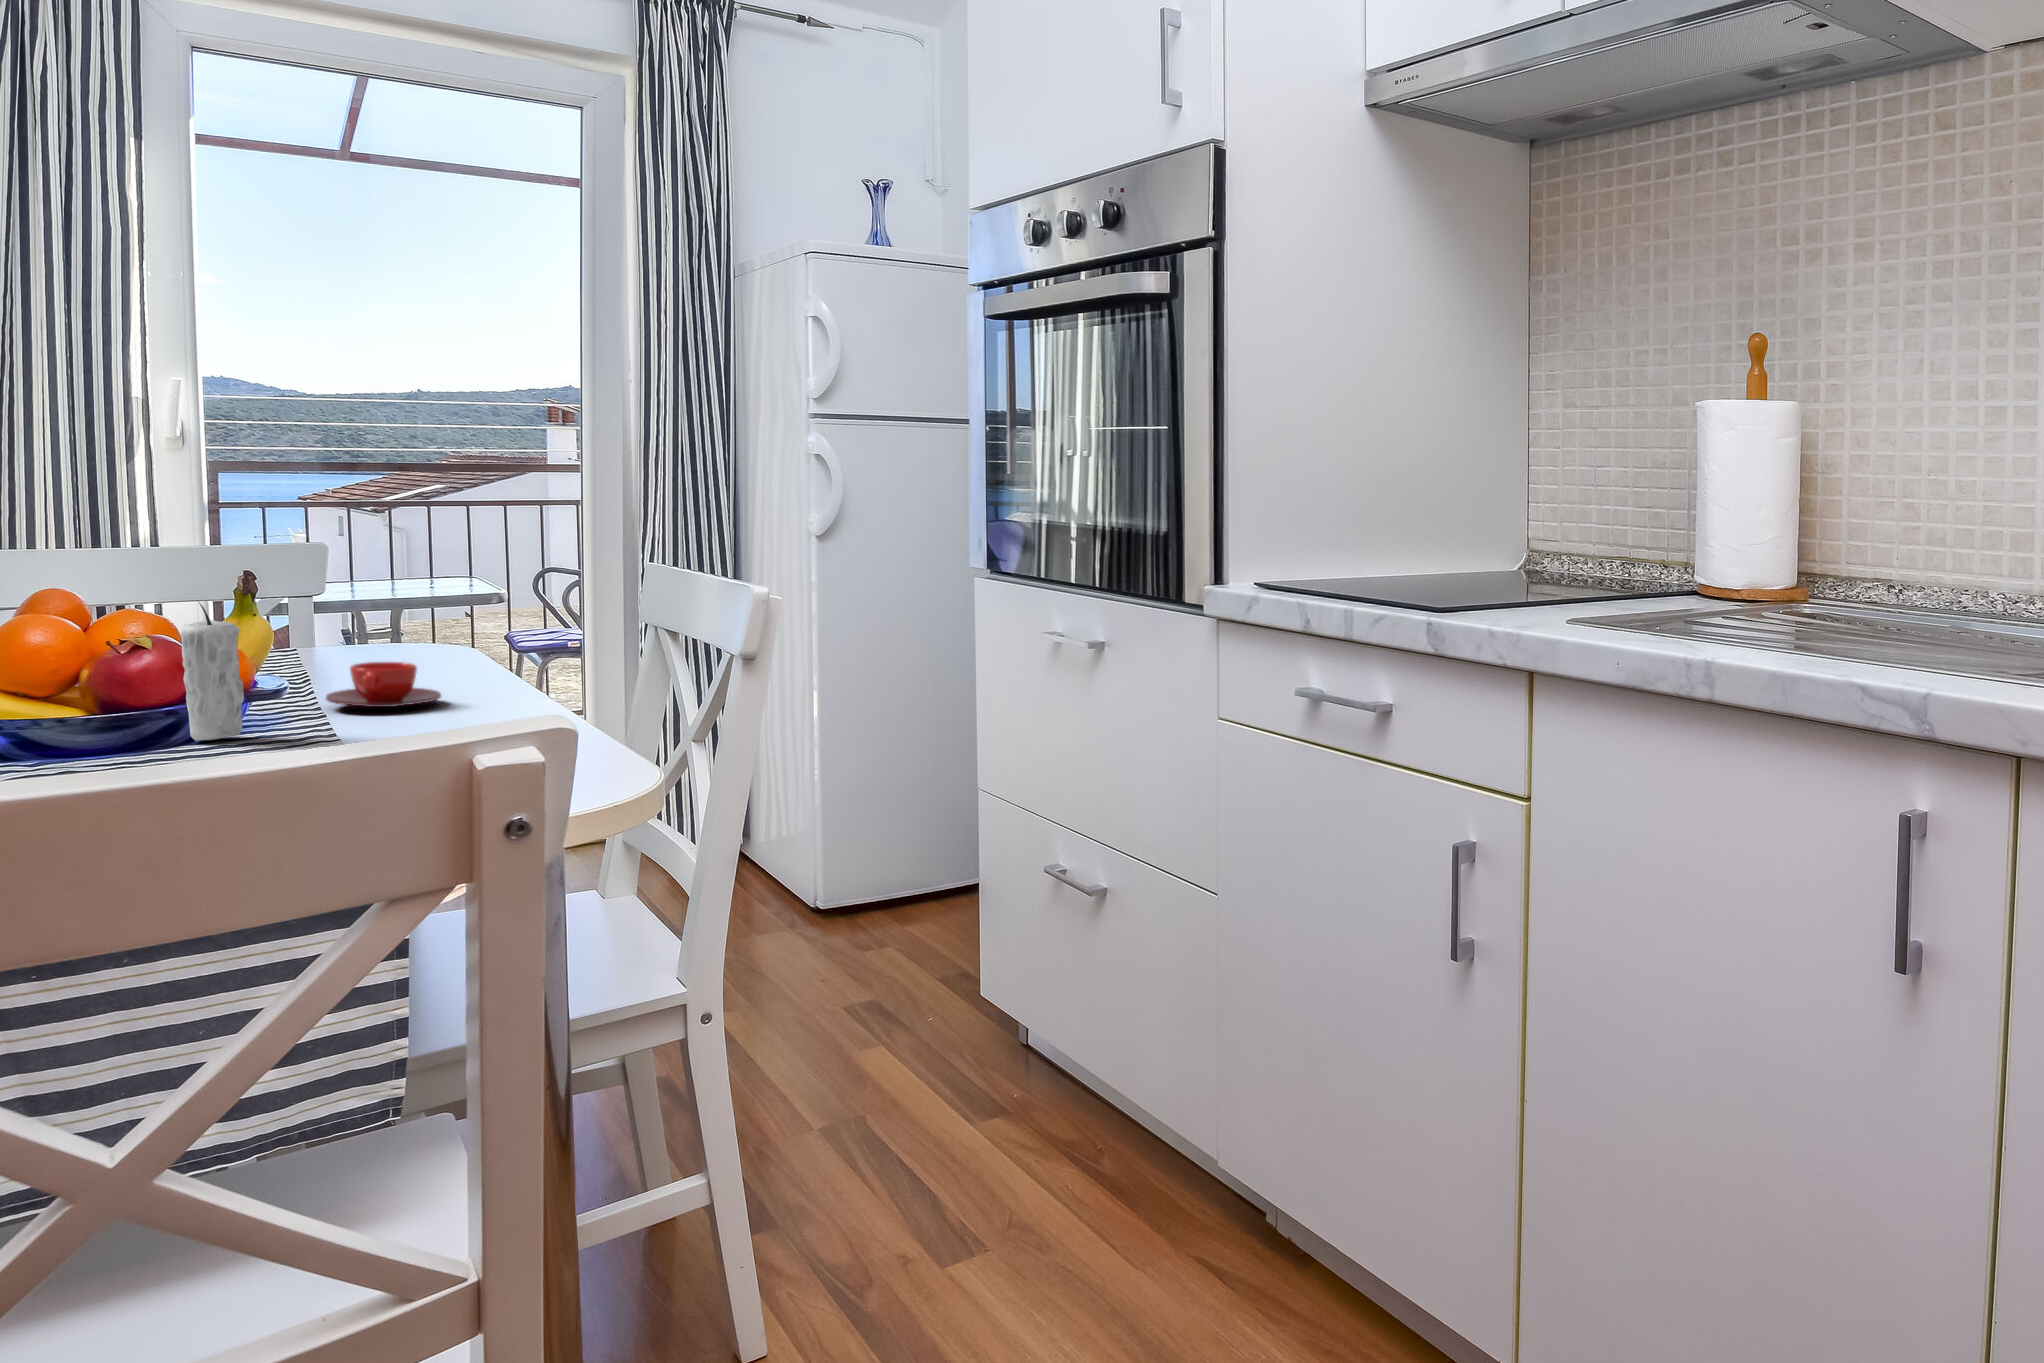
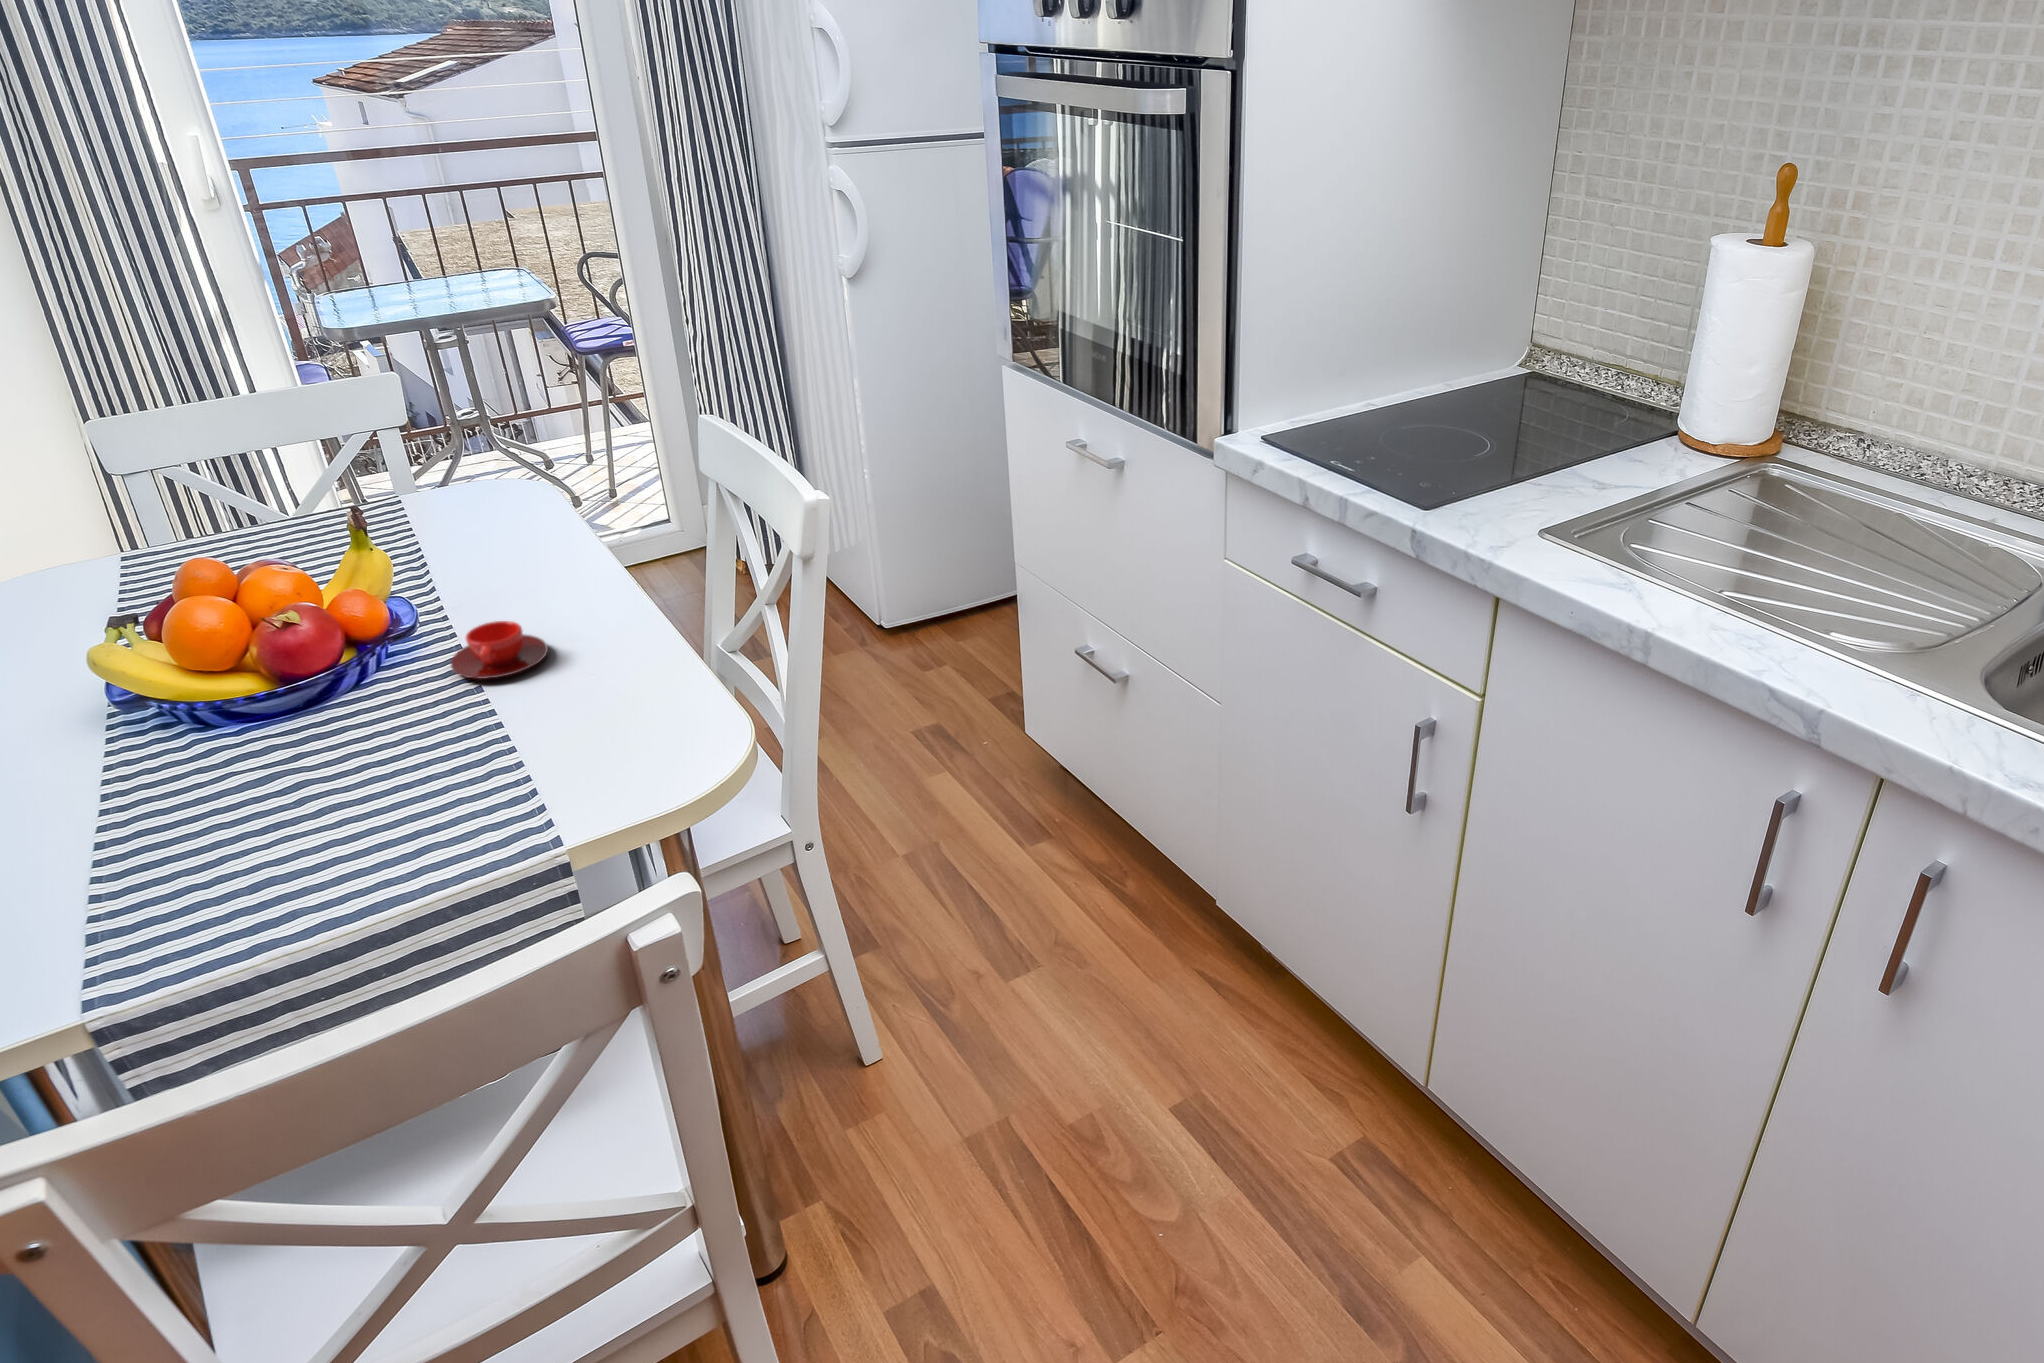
candle: present [181,602,244,741] -> none [326,649,395,760]

